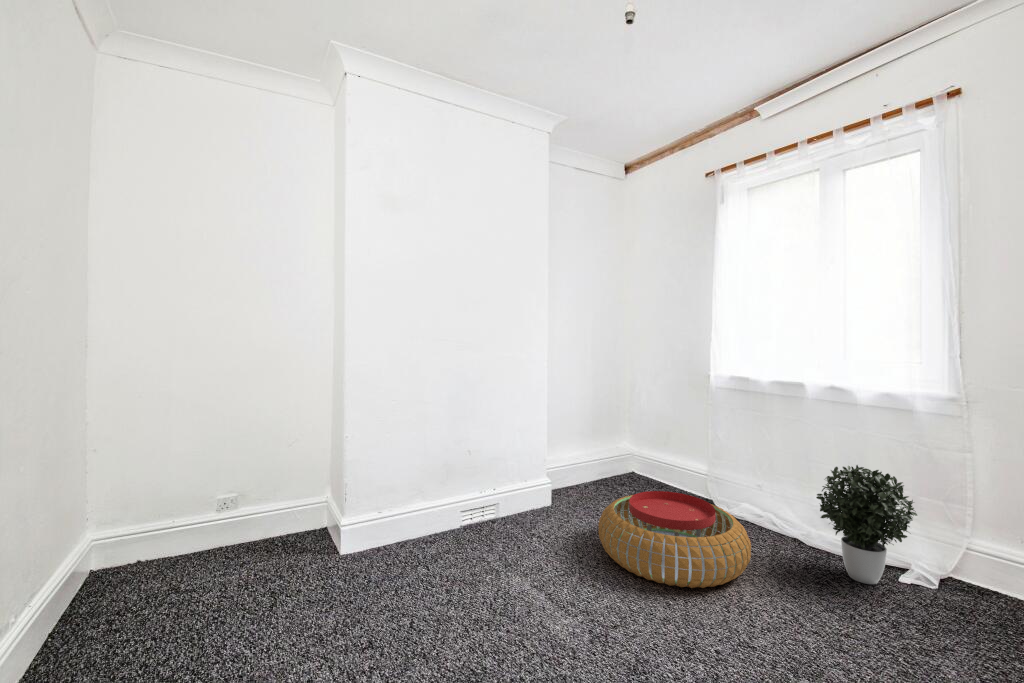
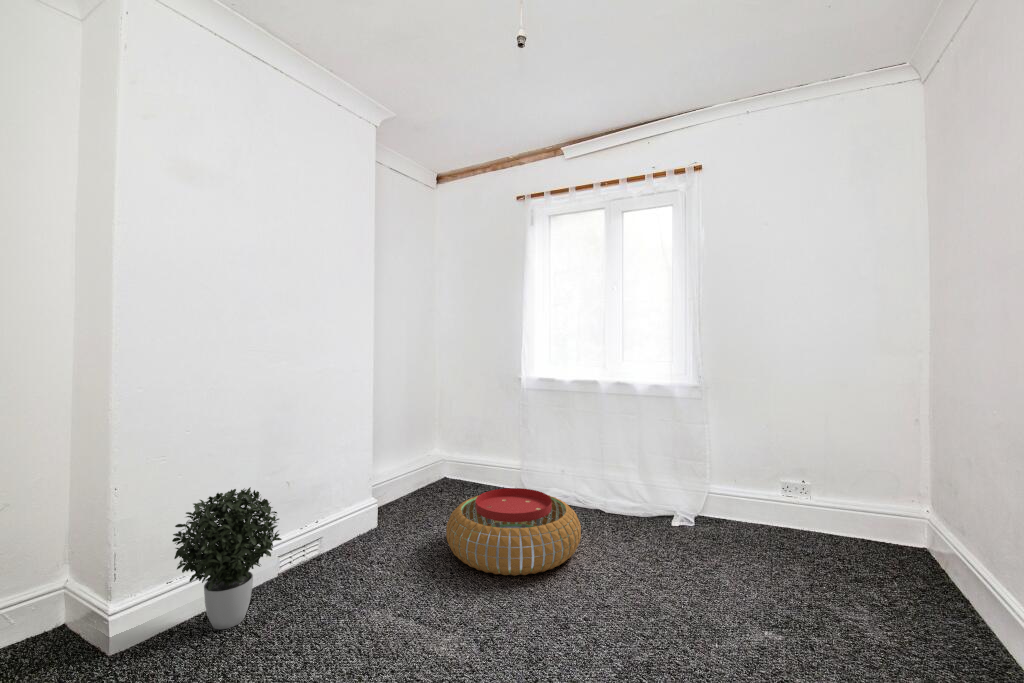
potted plant: present [816,465,917,584] -> present [172,487,282,629]

